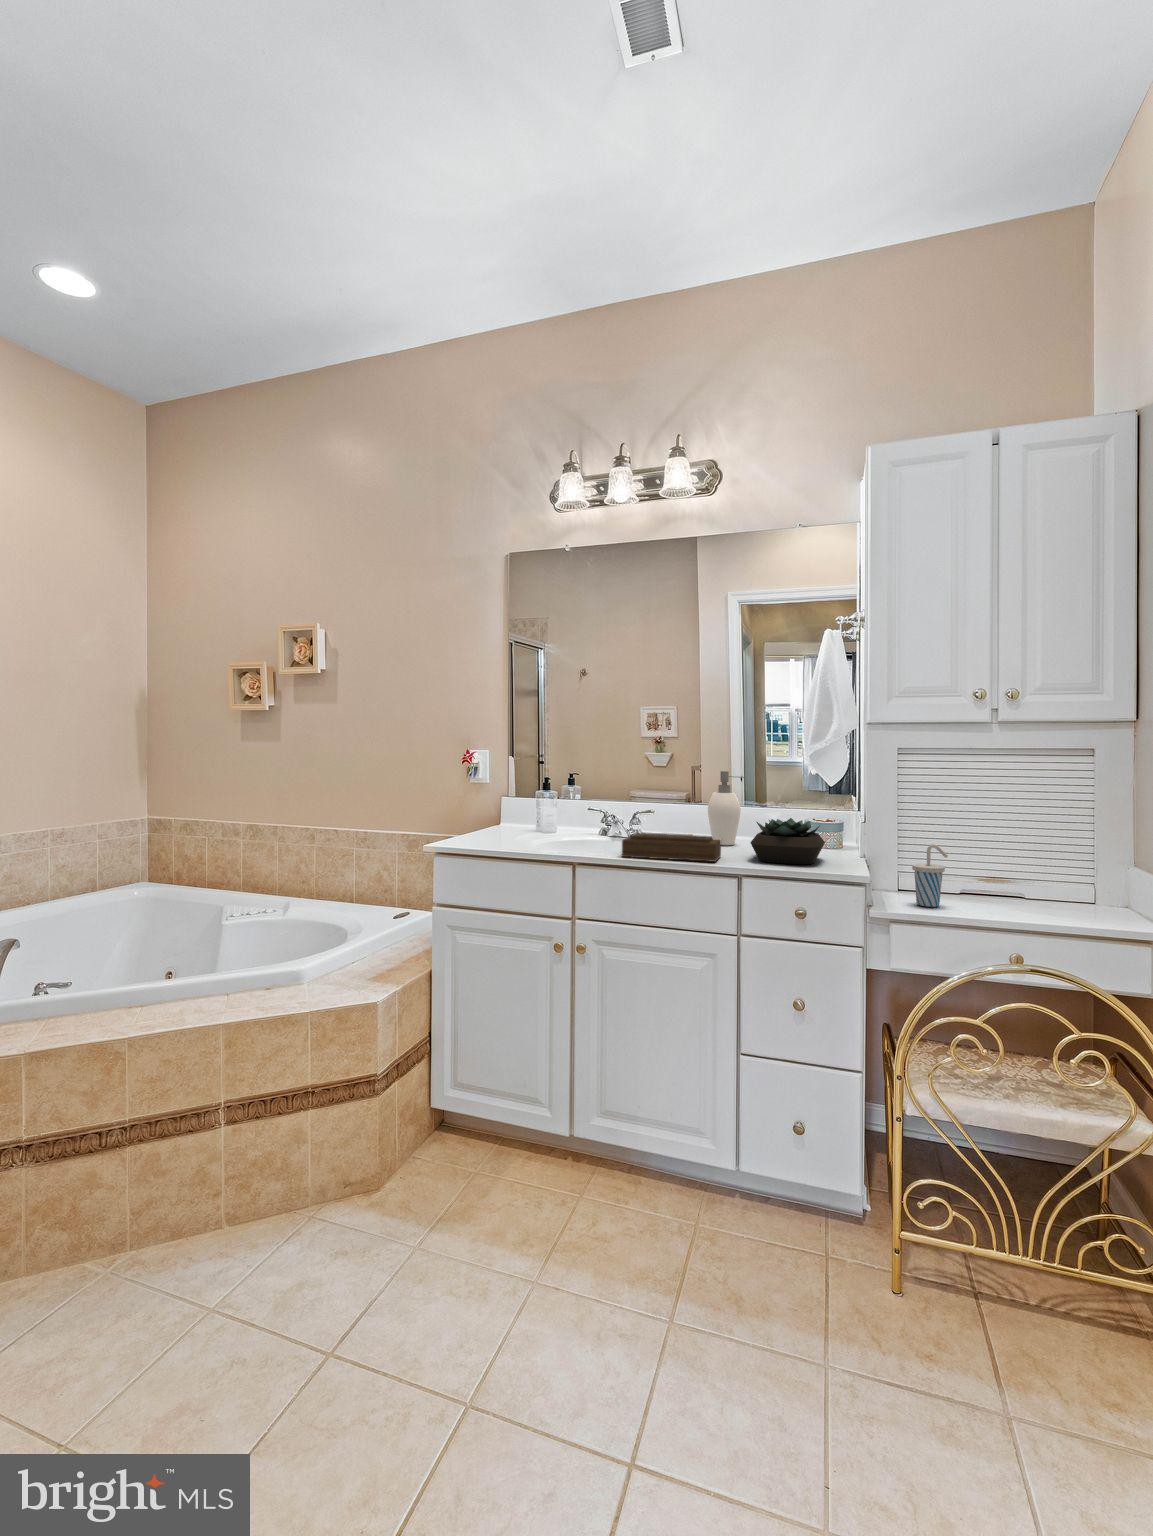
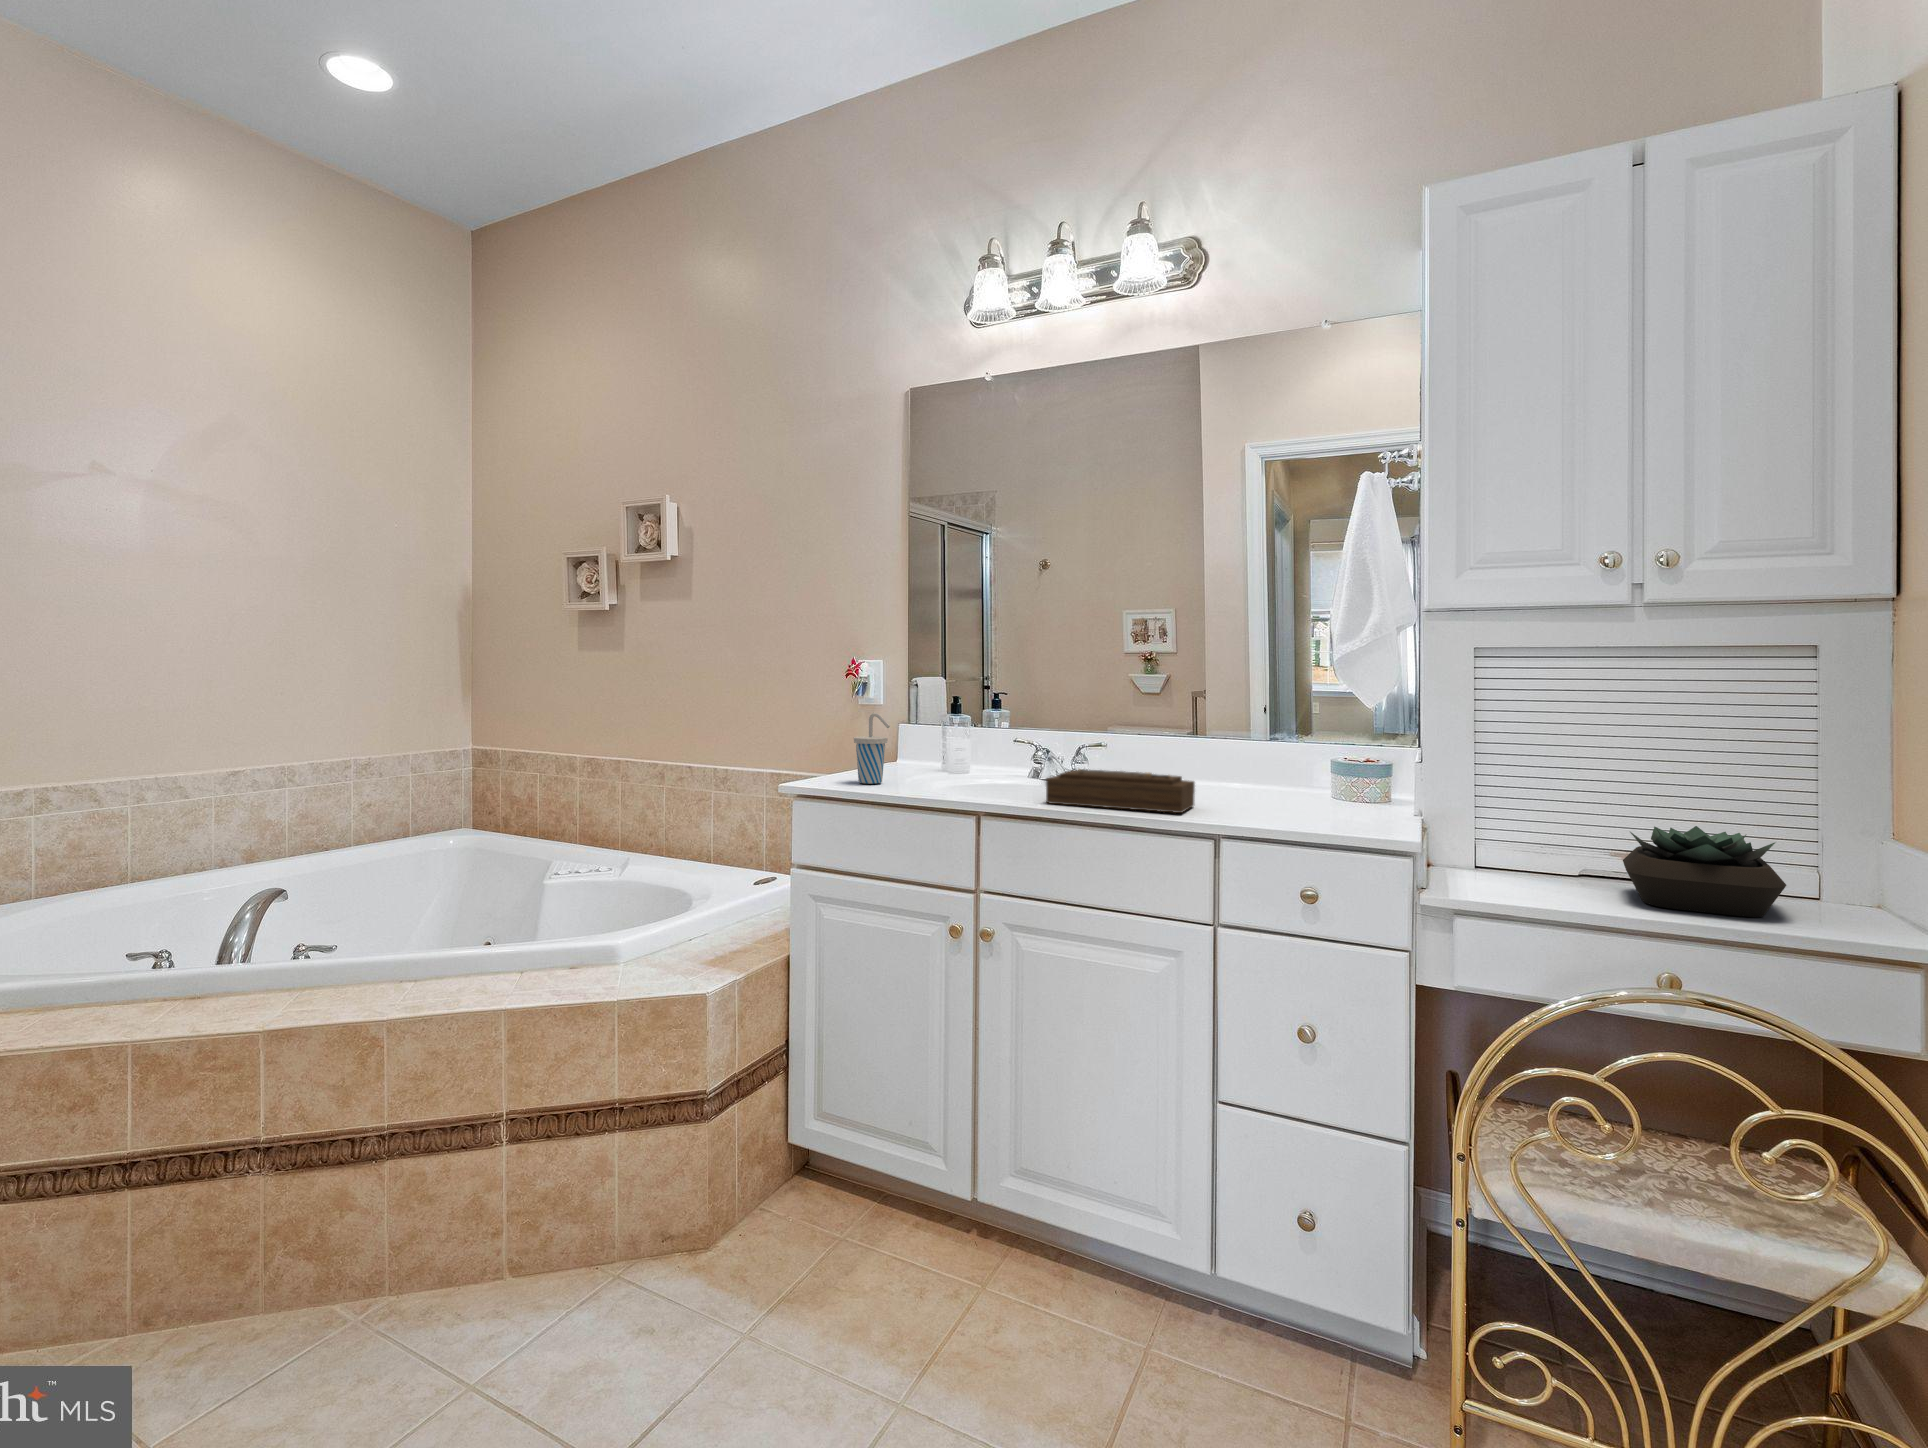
soap dispenser: present [708,771,744,845] -> none [1184,684,1237,792]
succulent plant: present [750,818,825,864] -> present [1623,826,1786,917]
cup: present [912,844,948,907] -> present [854,713,890,784]

